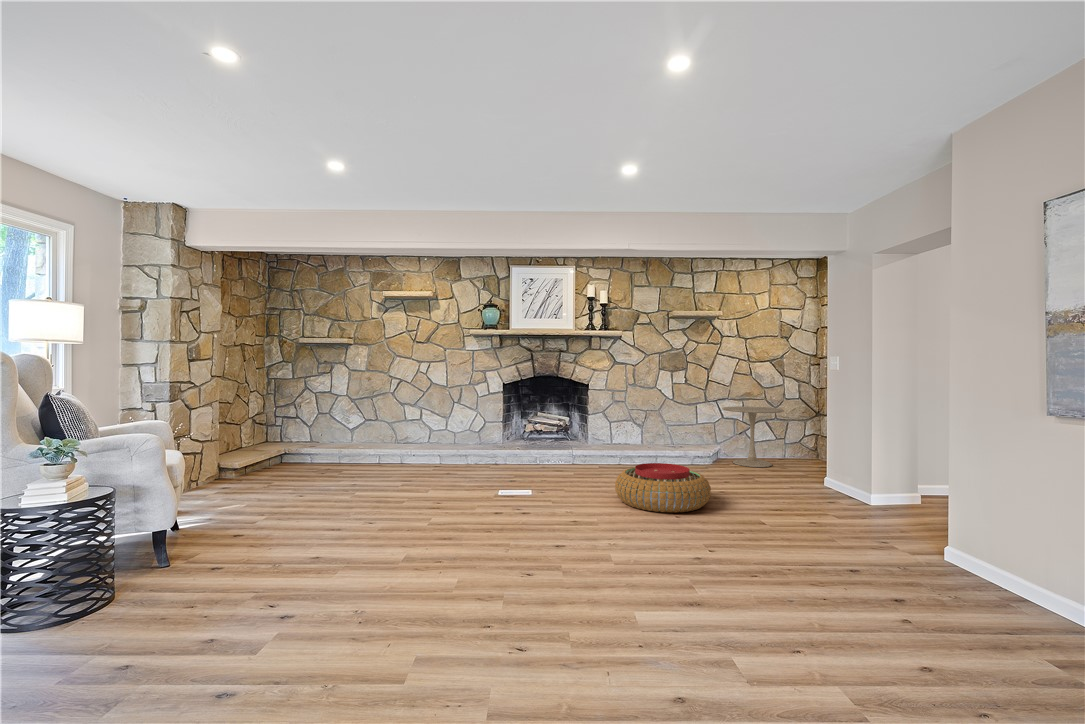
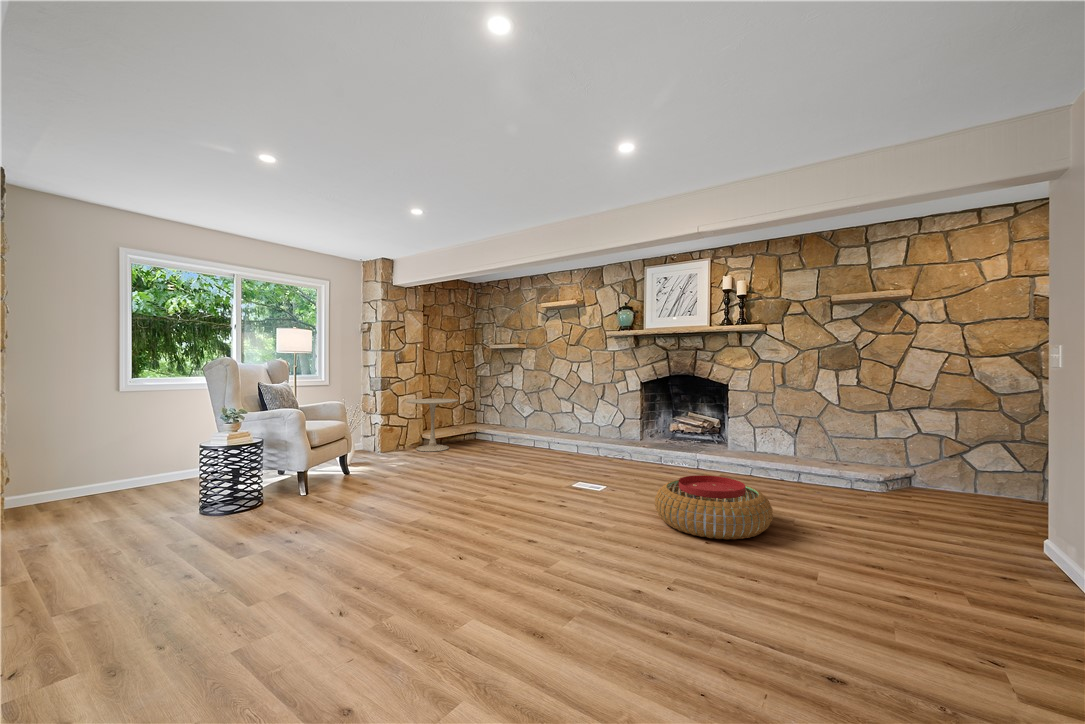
side table: present [722,406,784,467] -> present [407,399,458,452]

